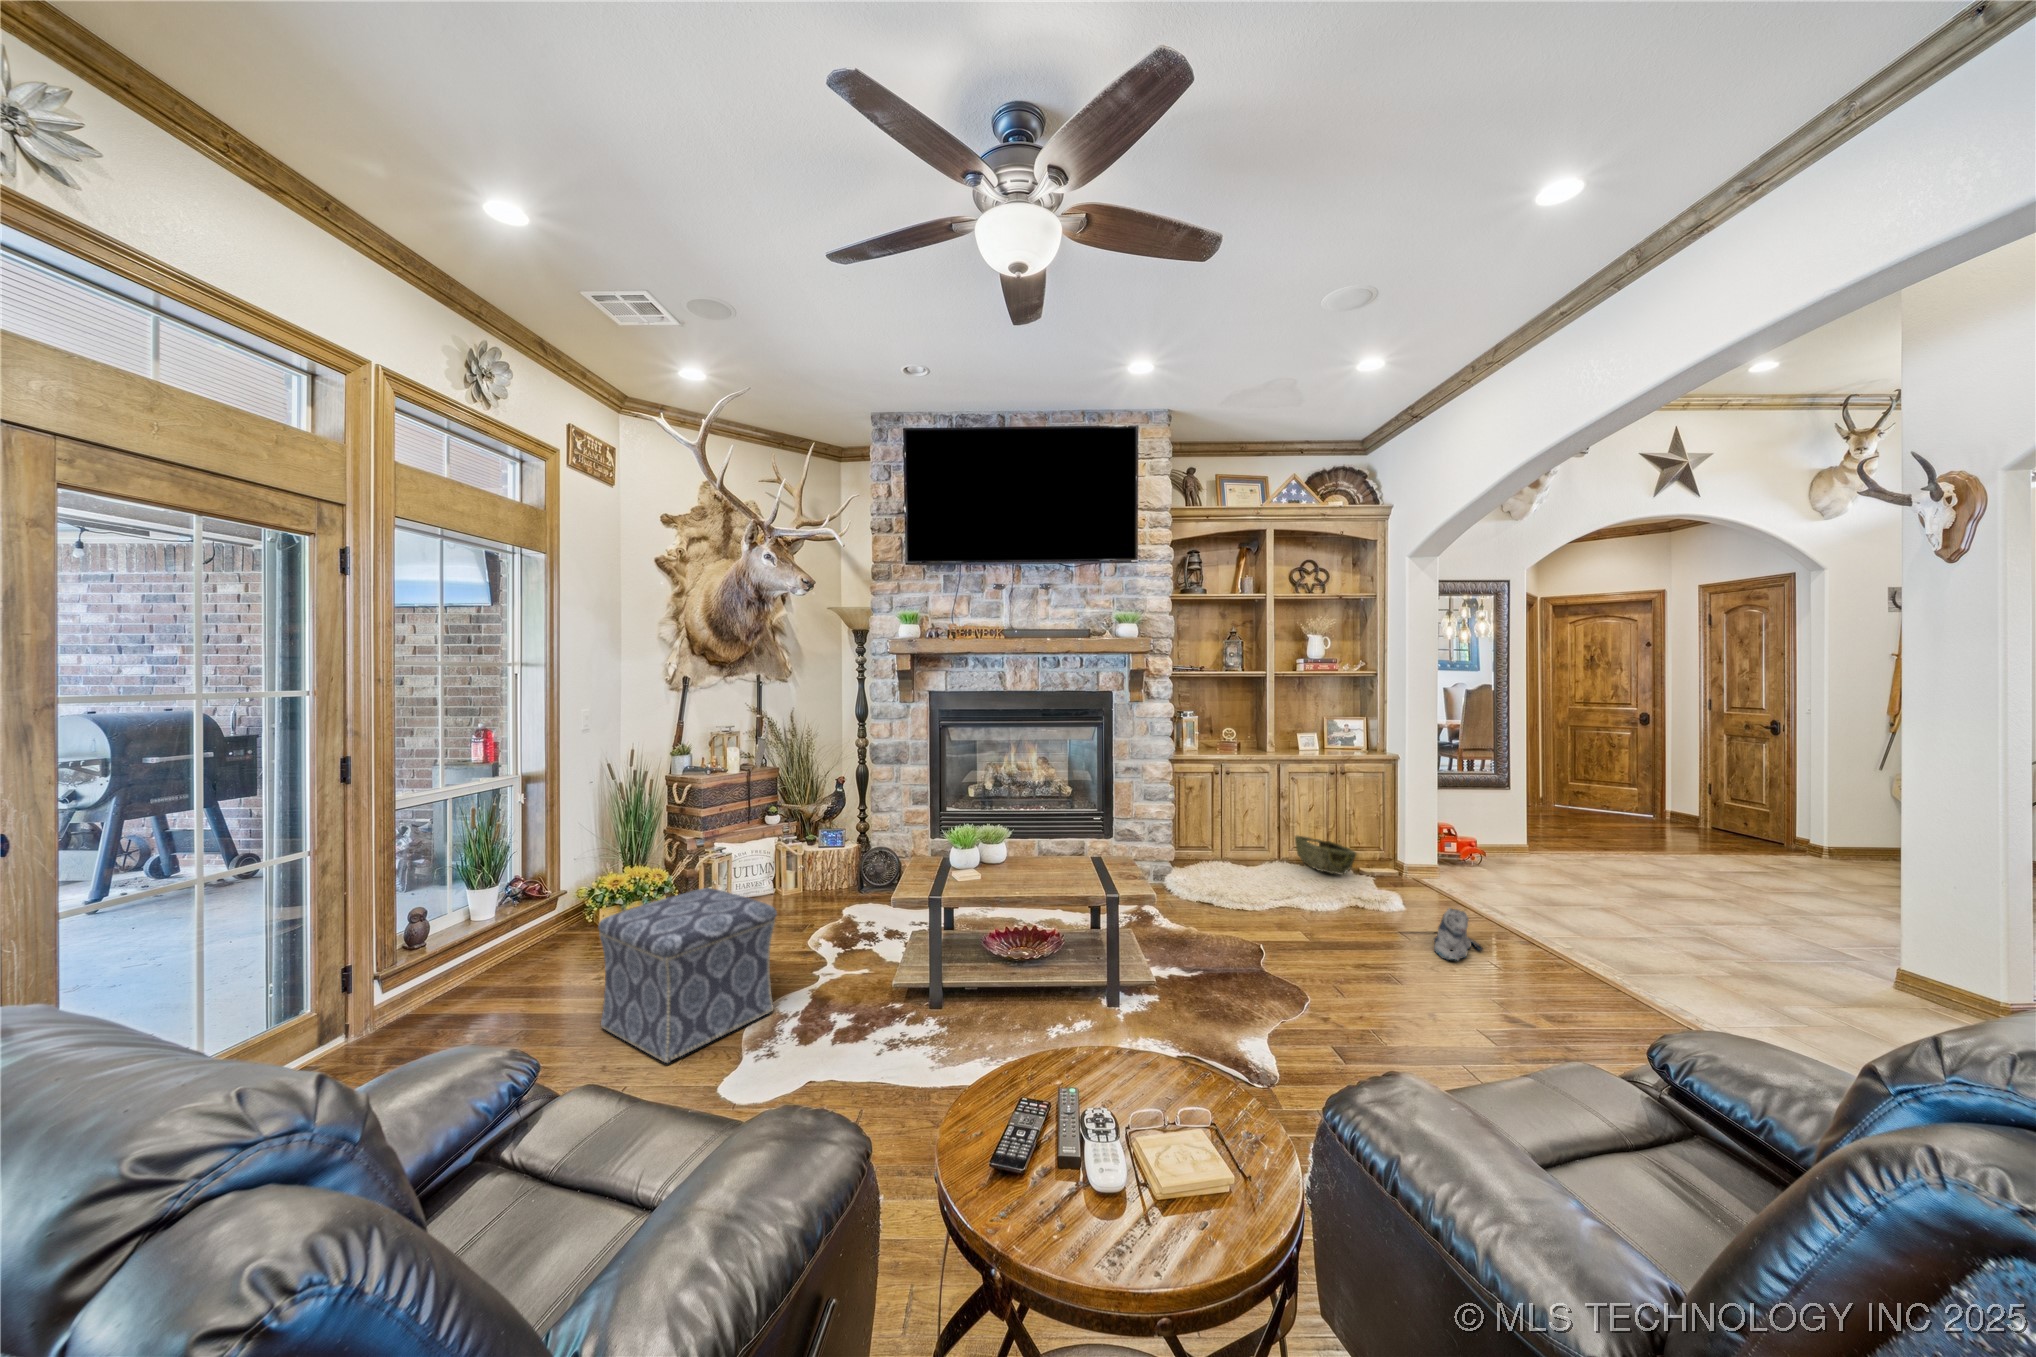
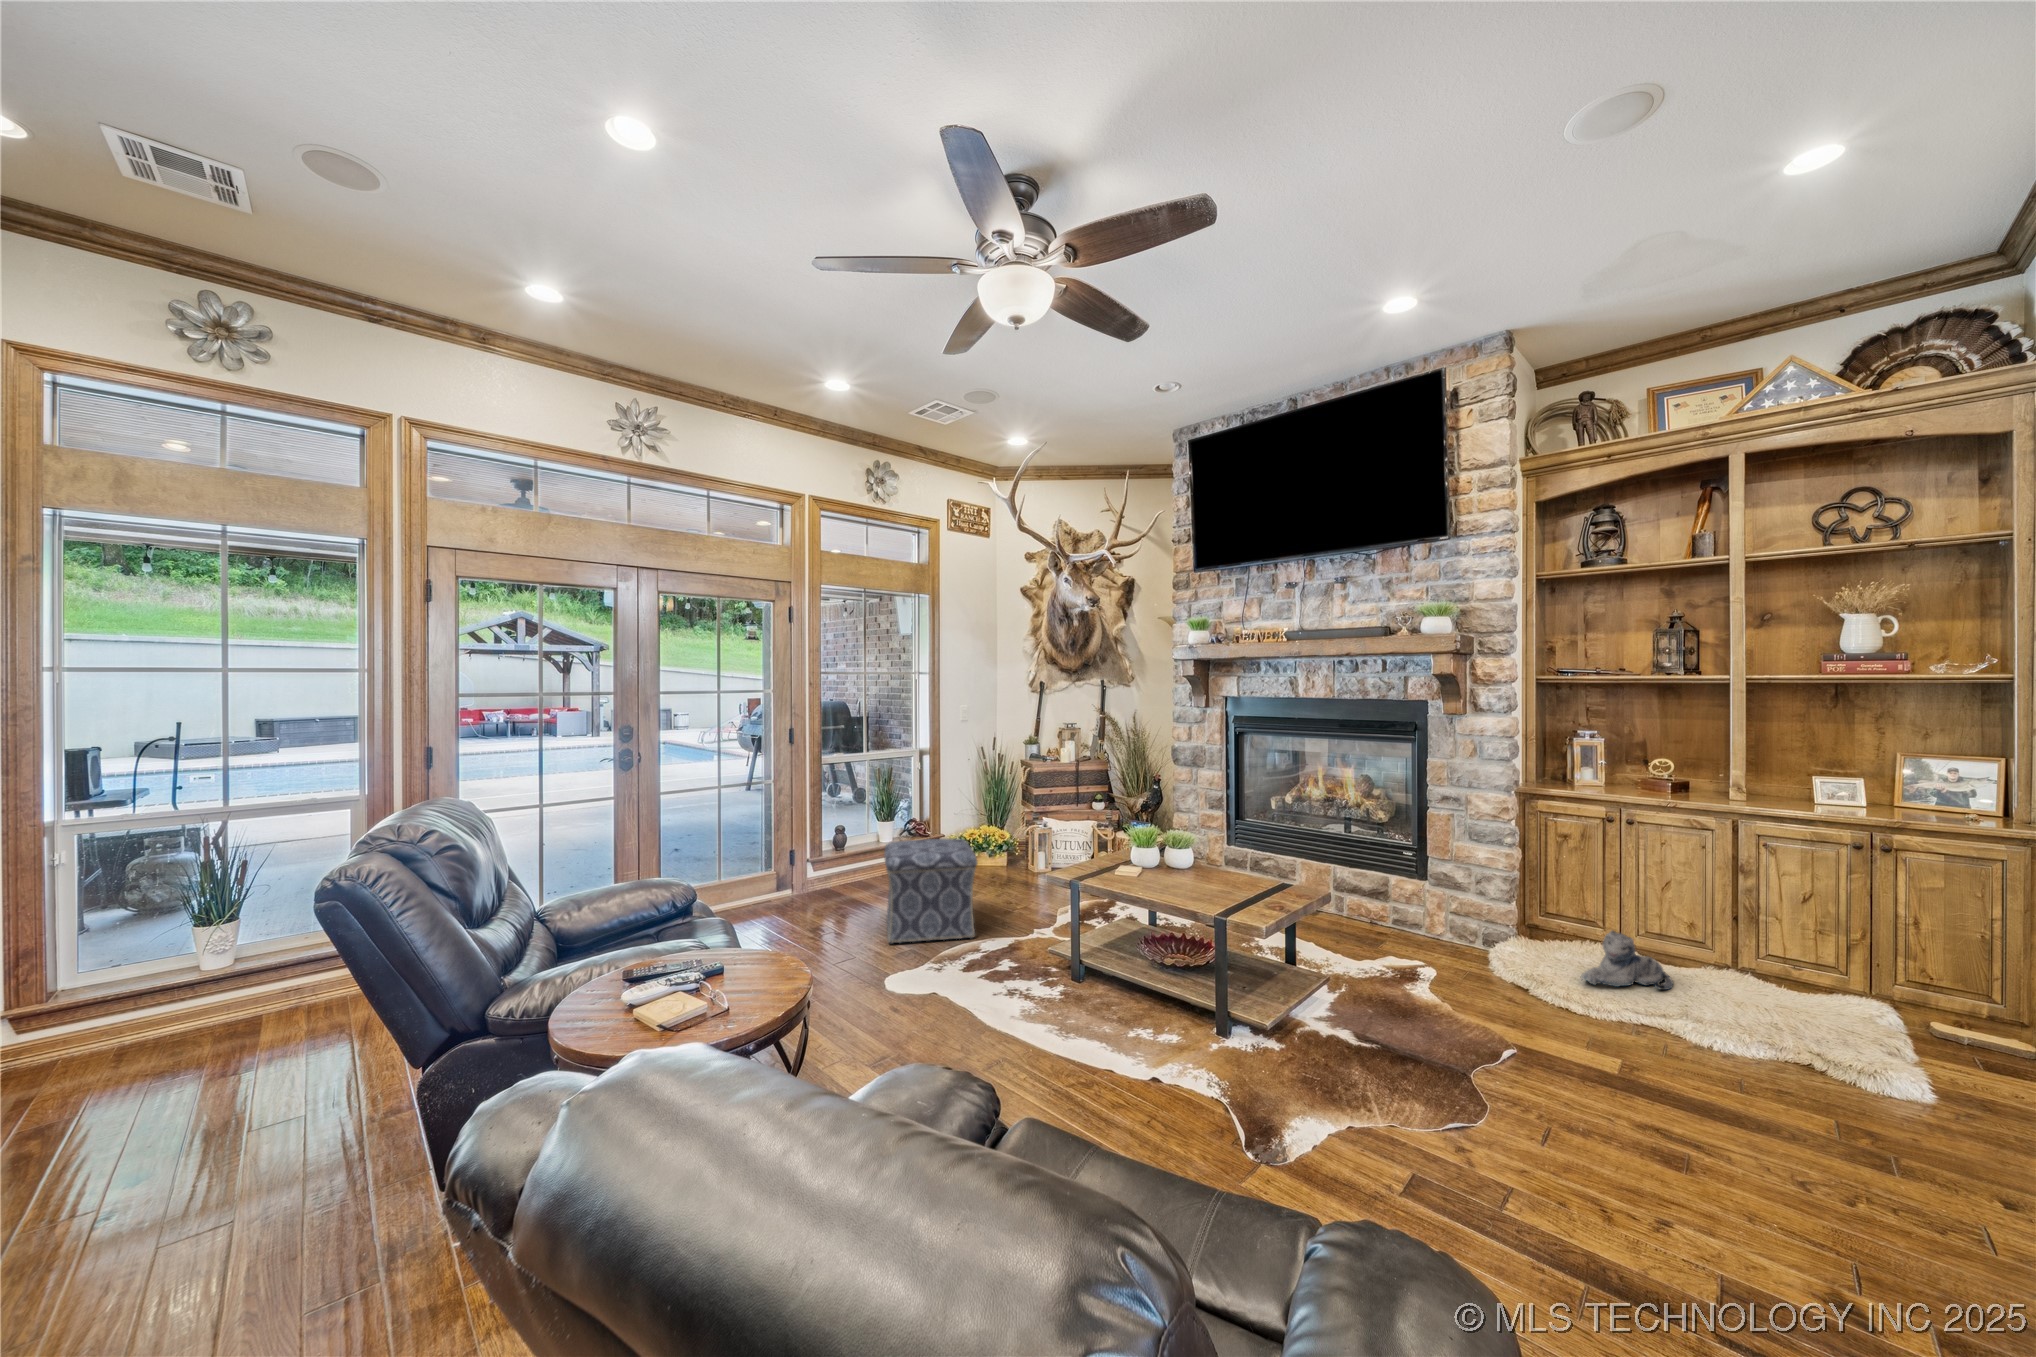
woven basket: present [1295,836,1356,875] -> none [1755,937,1857,1014]
plush toy: present [1434,908,1483,960] -> present [1581,931,1673,990]

